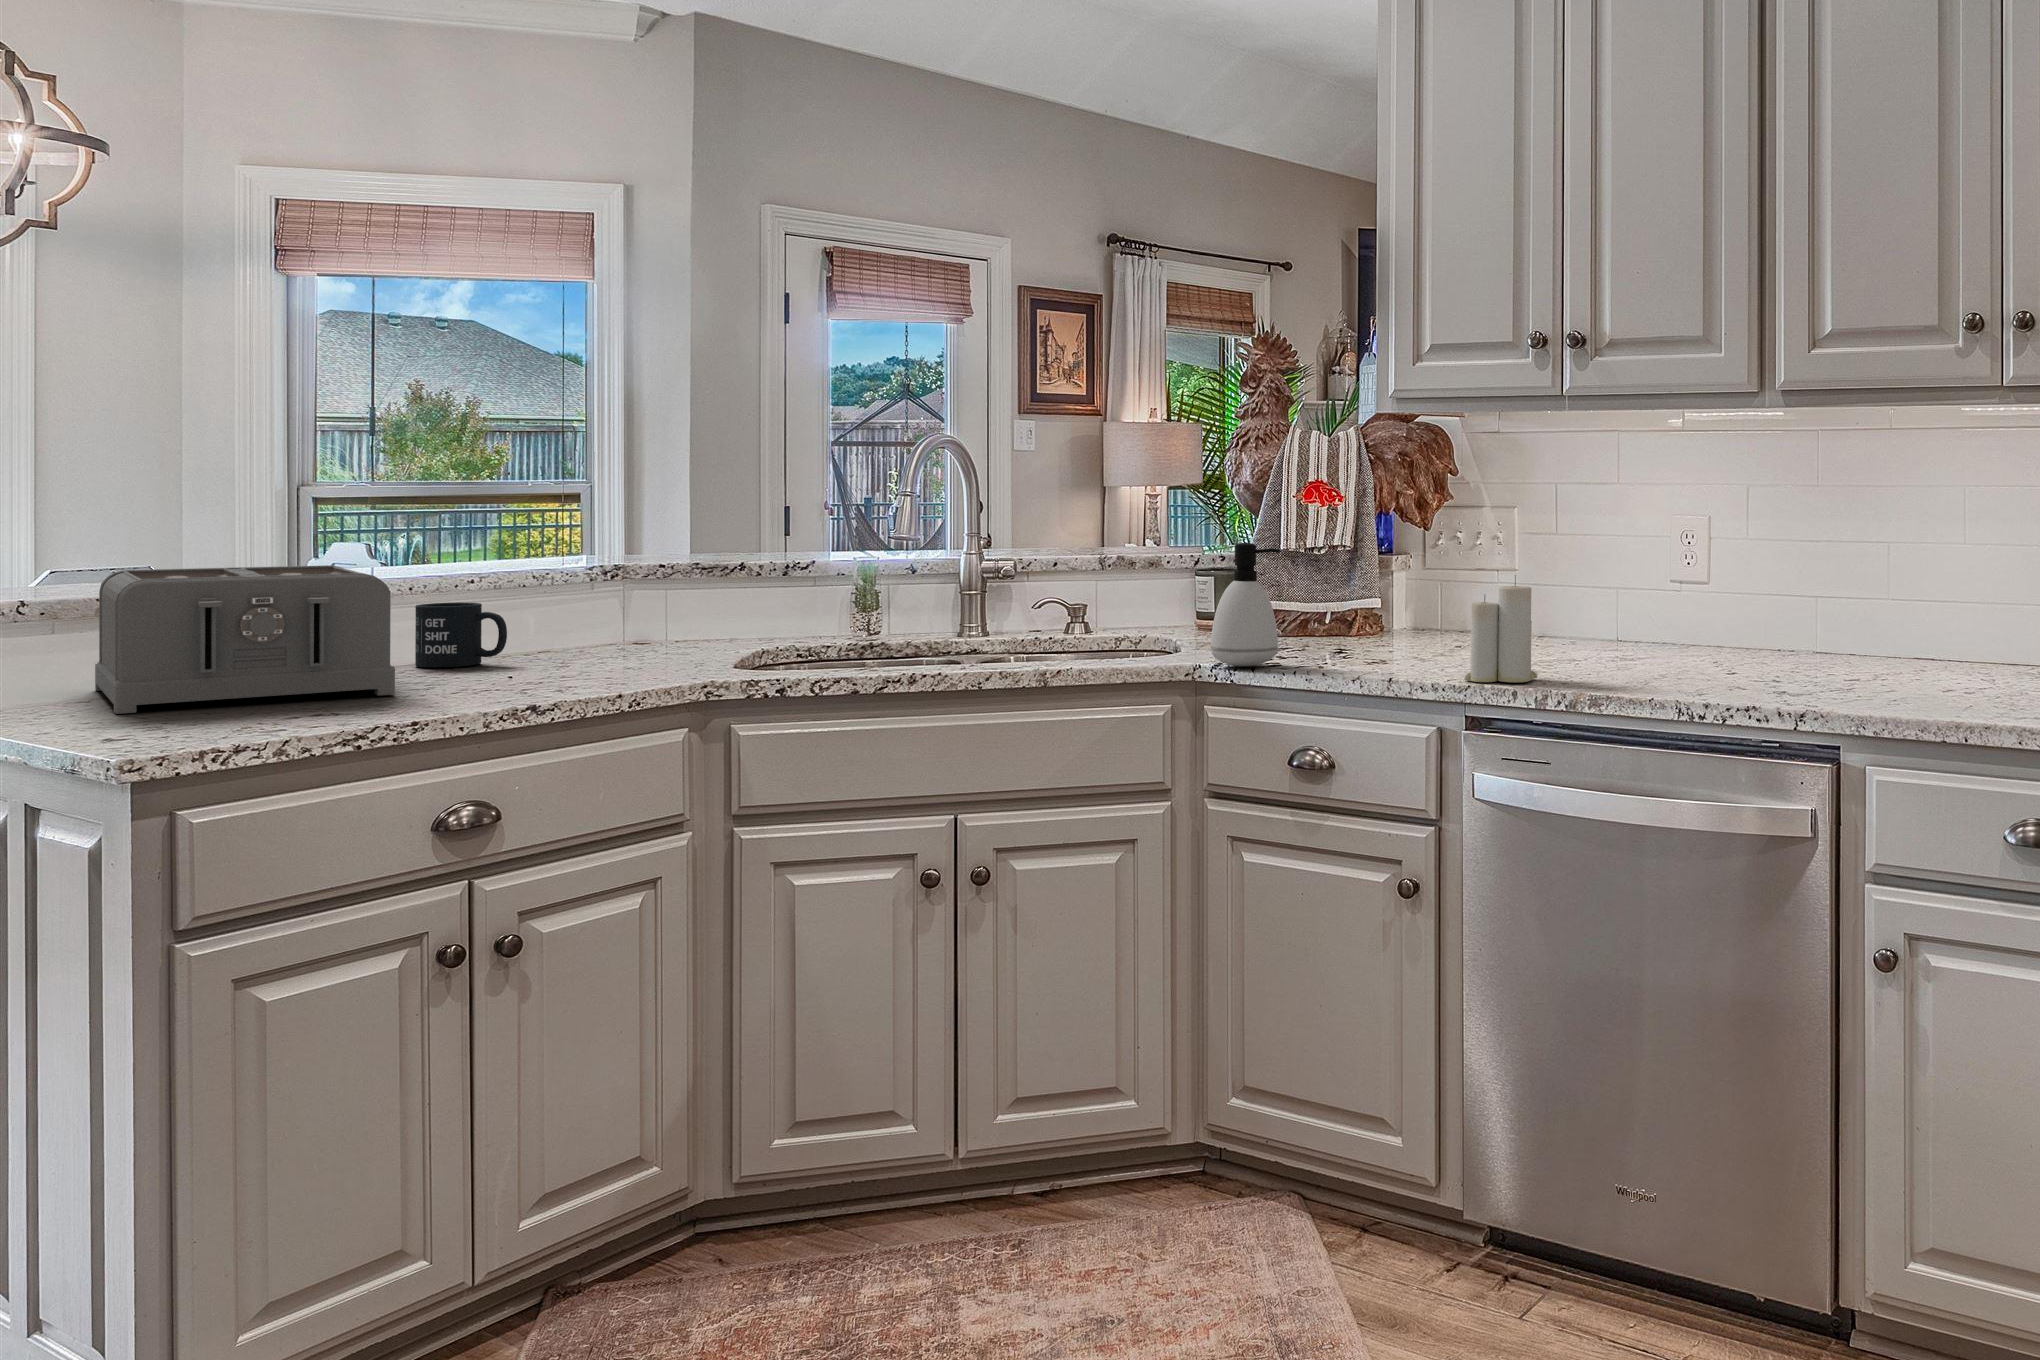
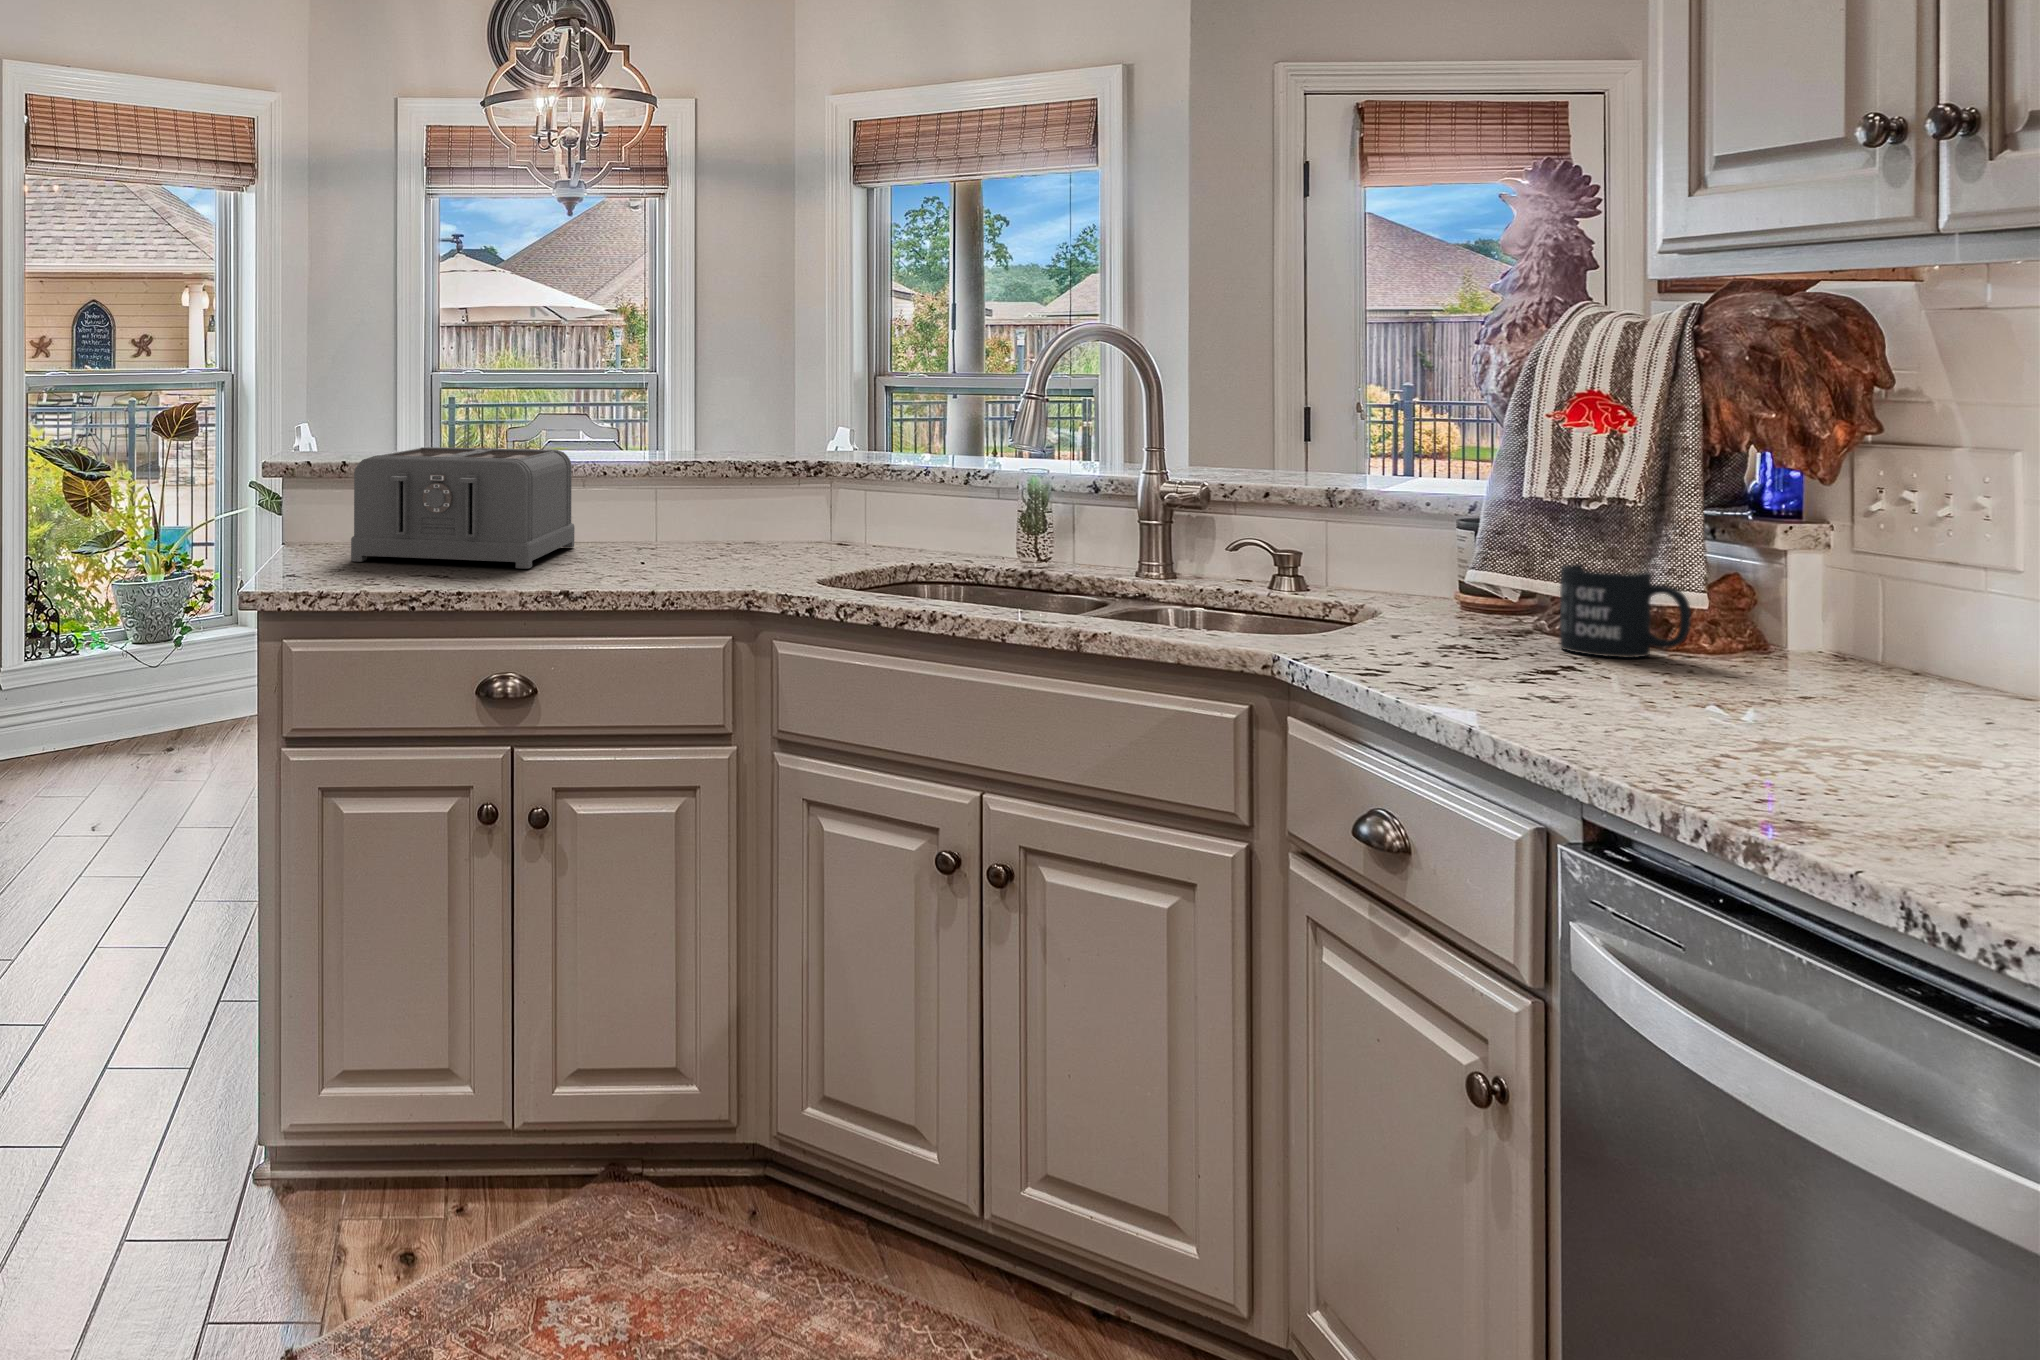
soap dispenser: present [1211,543,1280,666] -> none [1363,473,1477,661]
candle: present [1464,575,1537,682] -> none [1742,564,1928,775]
mug: present [415,602,507,667] -> present [1560,564,1691,658]

